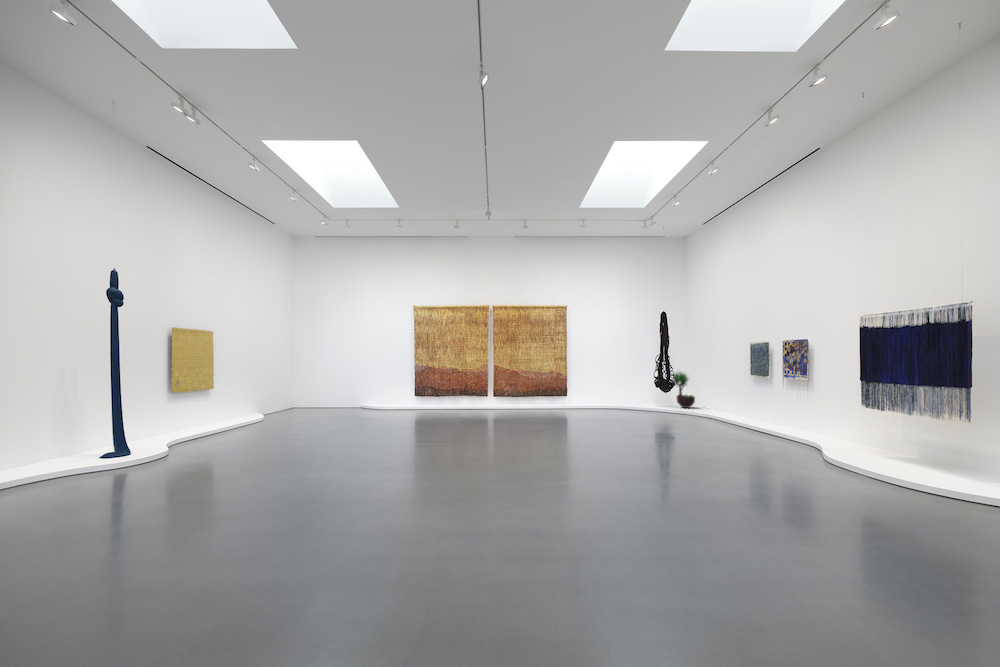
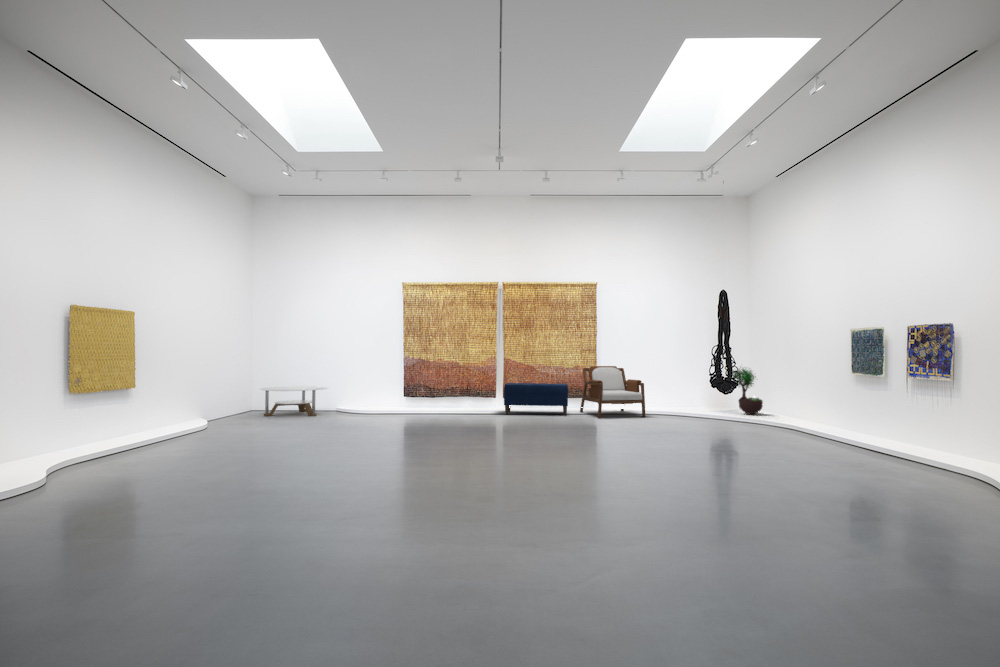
armchair: none [553,371,603,411] -> present [580,366,645,418]
bench: none [493,385,543,410] -> present [504,383,568,415]
round table: none [303,388,356,412] -> present [261,386,328,416]

